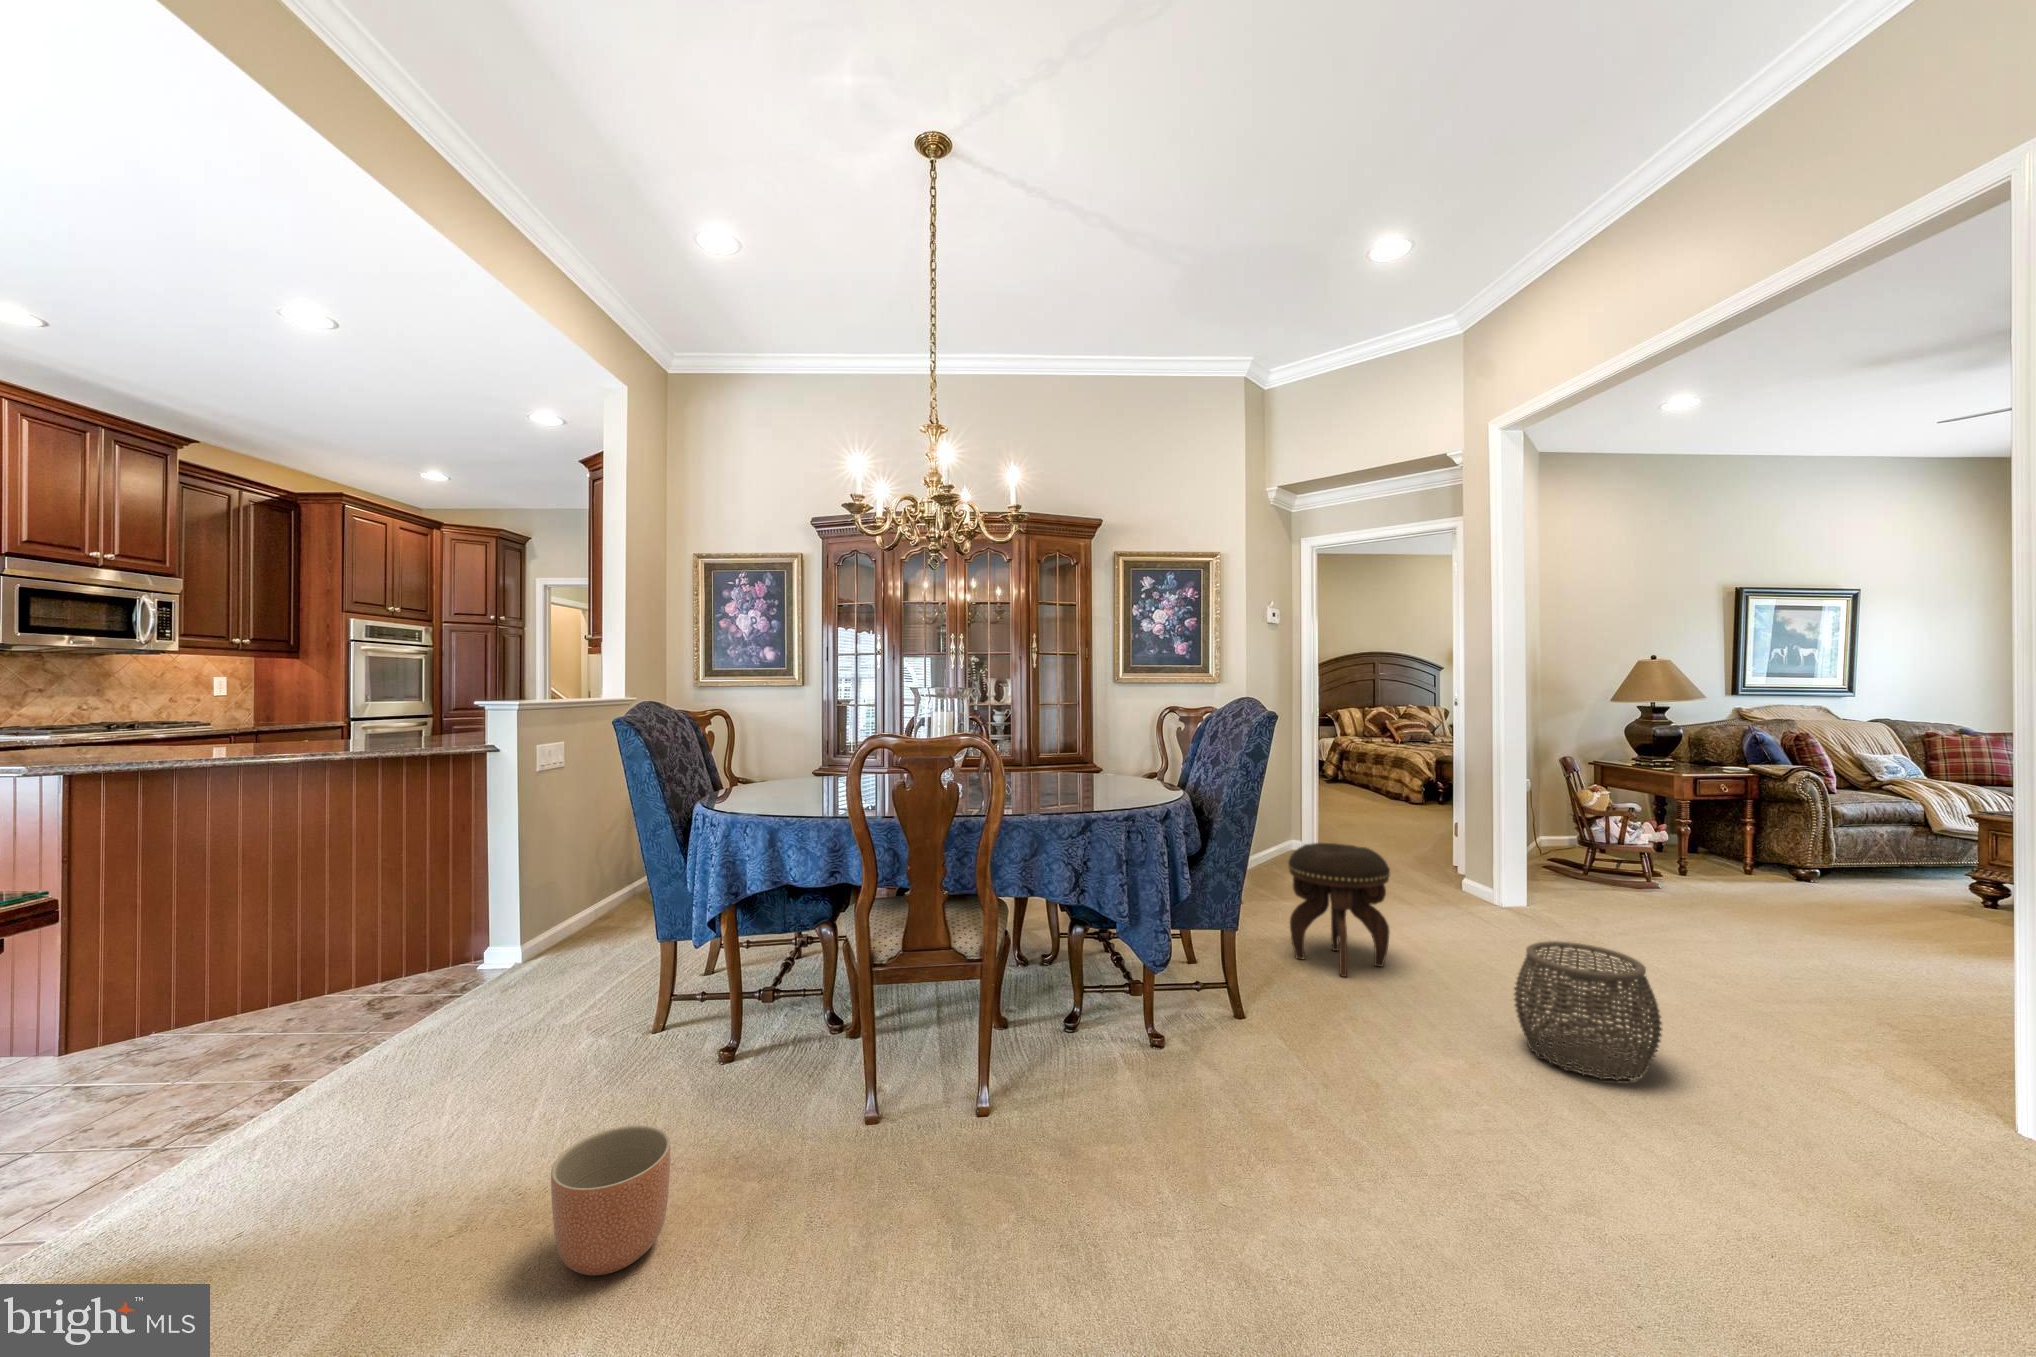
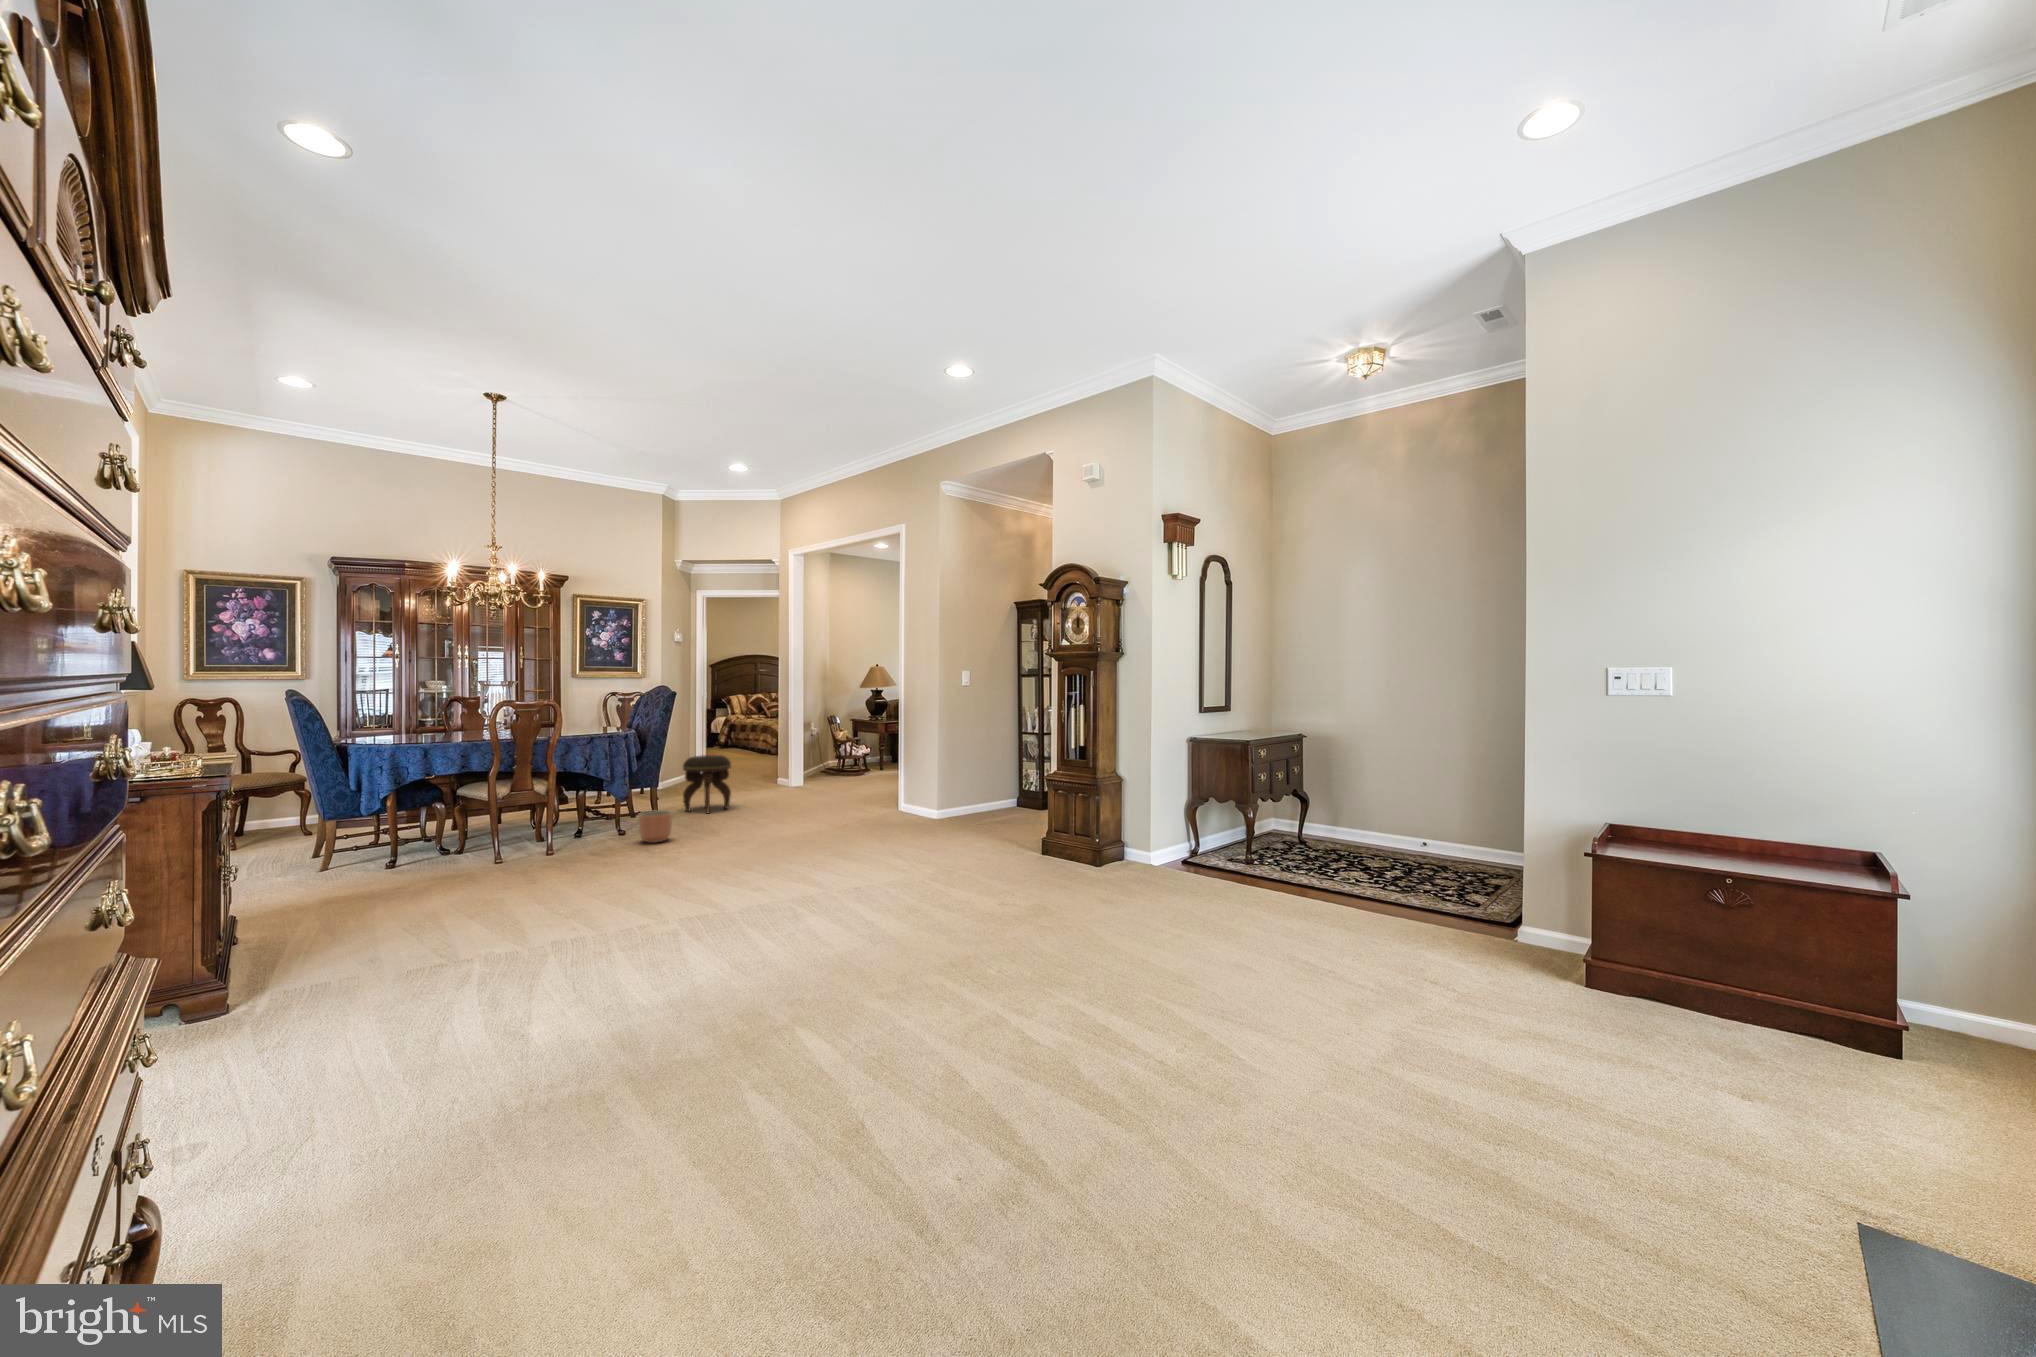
woven basket: present [1514,941,1662,1081] -> none [772,778,818,821]
planter: present [551,1125,670,1275] -> present [638,810,673,843]

